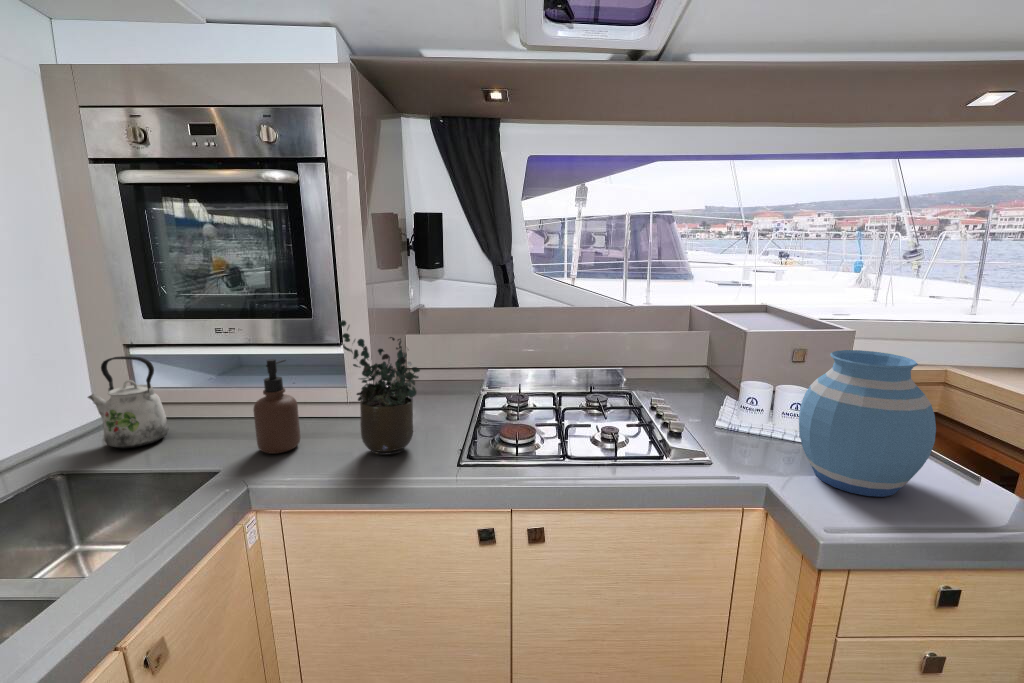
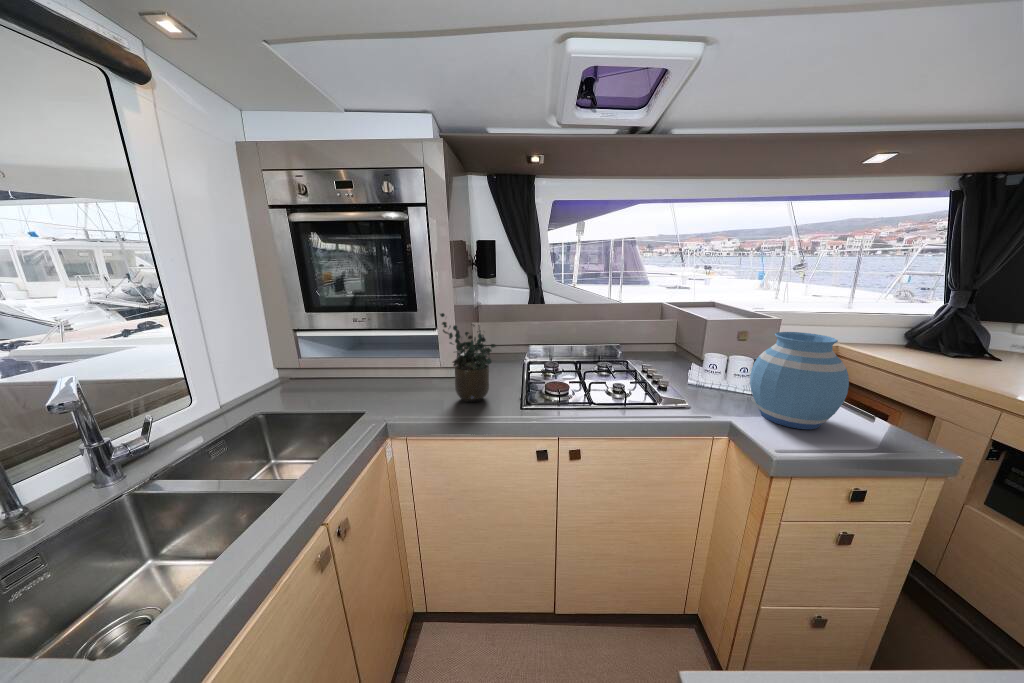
kettle: present [88,356,169,448] -> none [273,338,325,398]
soap dispenser: present [253,359,300,454] -> none [384,339,413,401]

